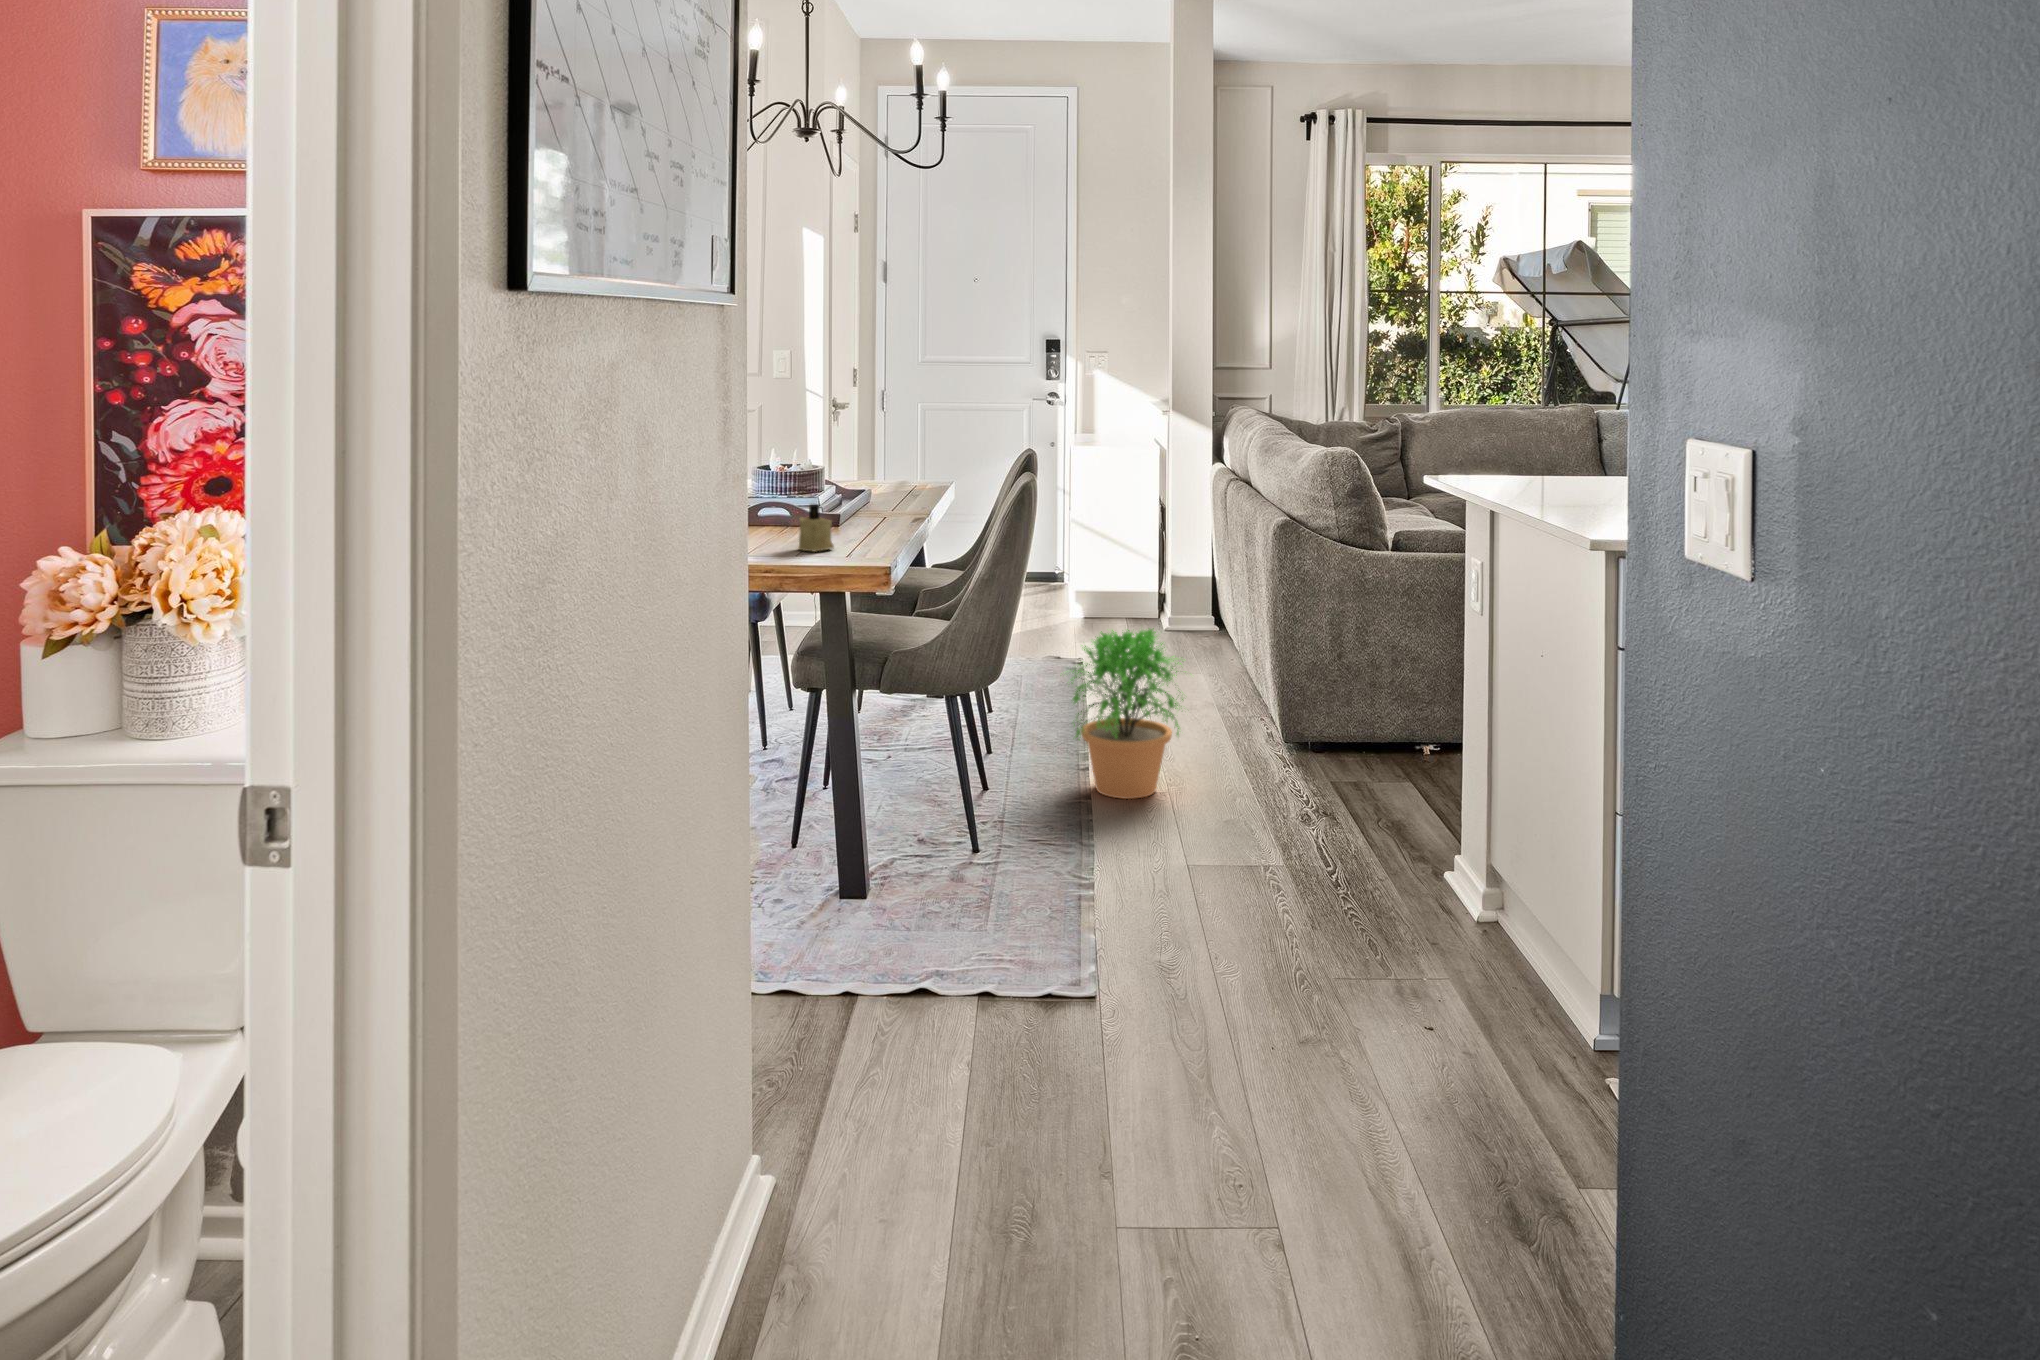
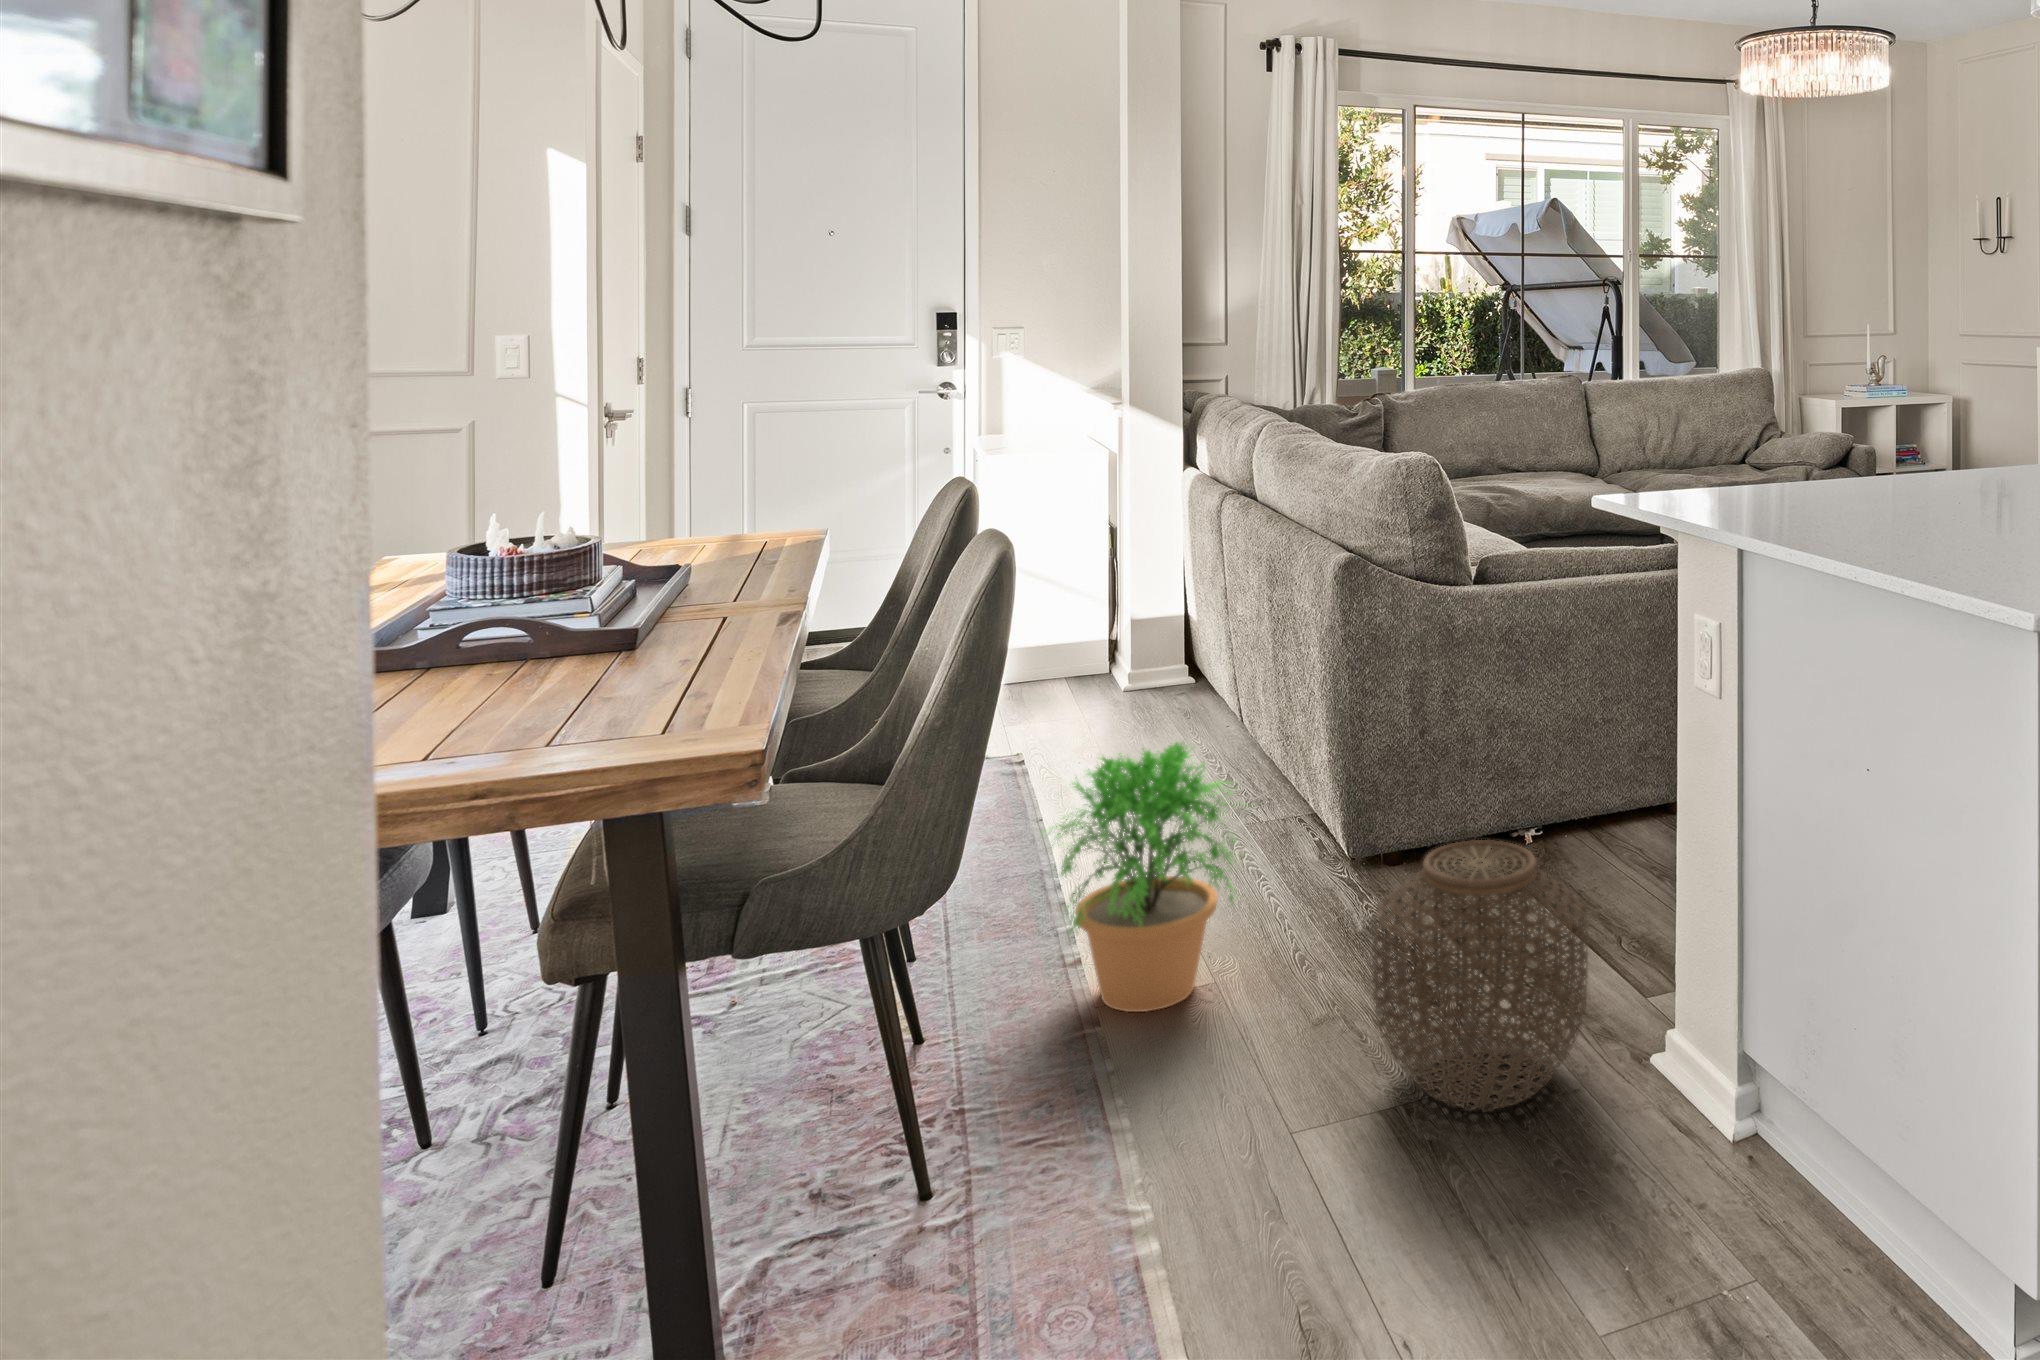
candle: present [798,504,834,552] -> none [561,629,641,723]
woven basket: none [1249,704,1397,877] -> present [1372,840,1588,1109]

